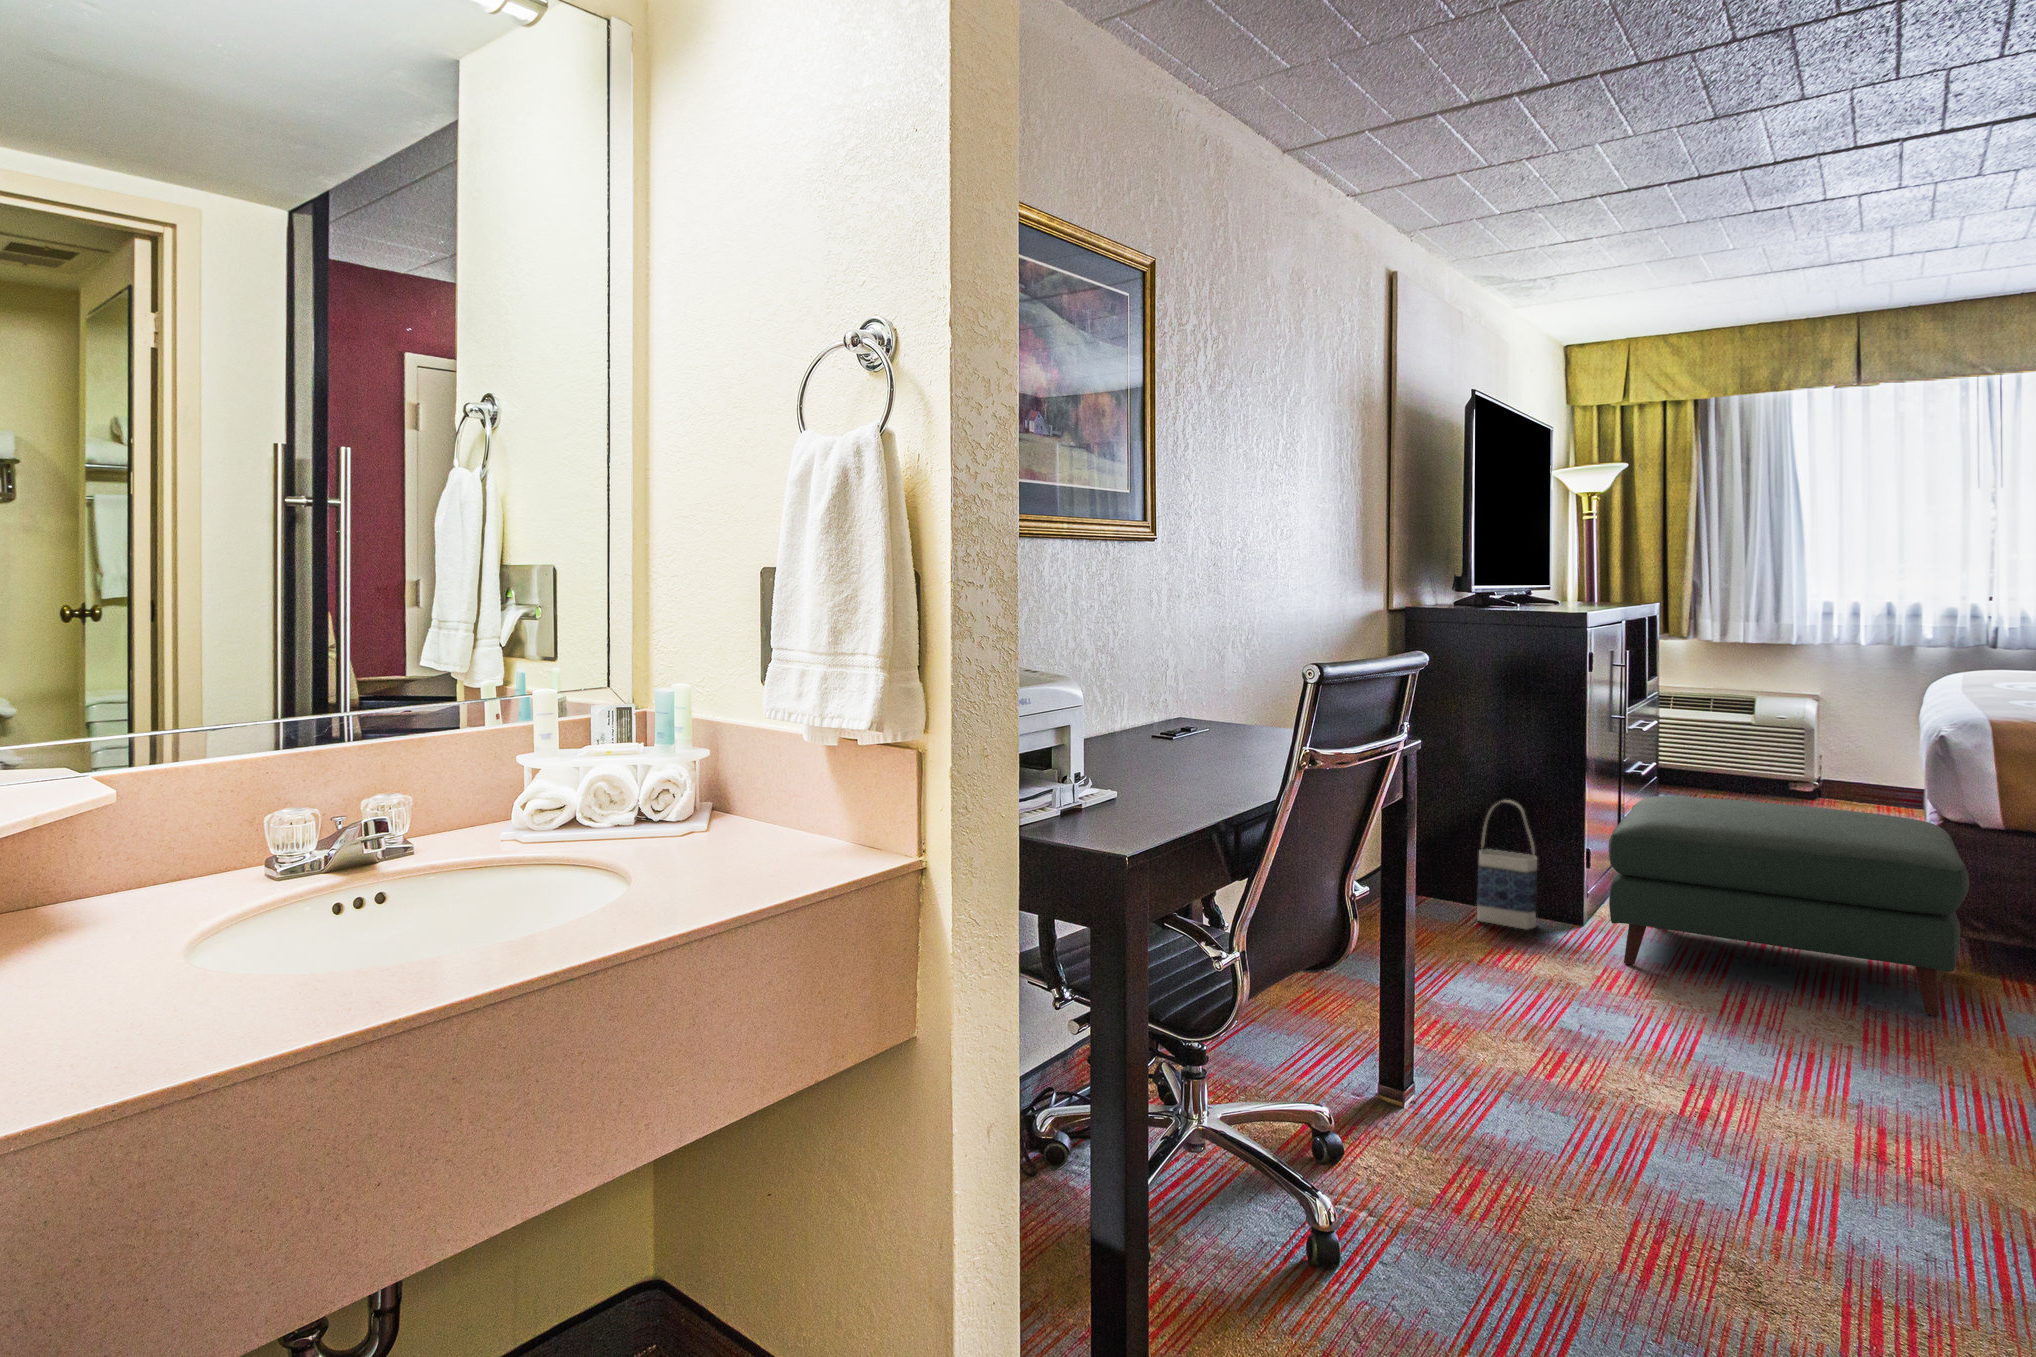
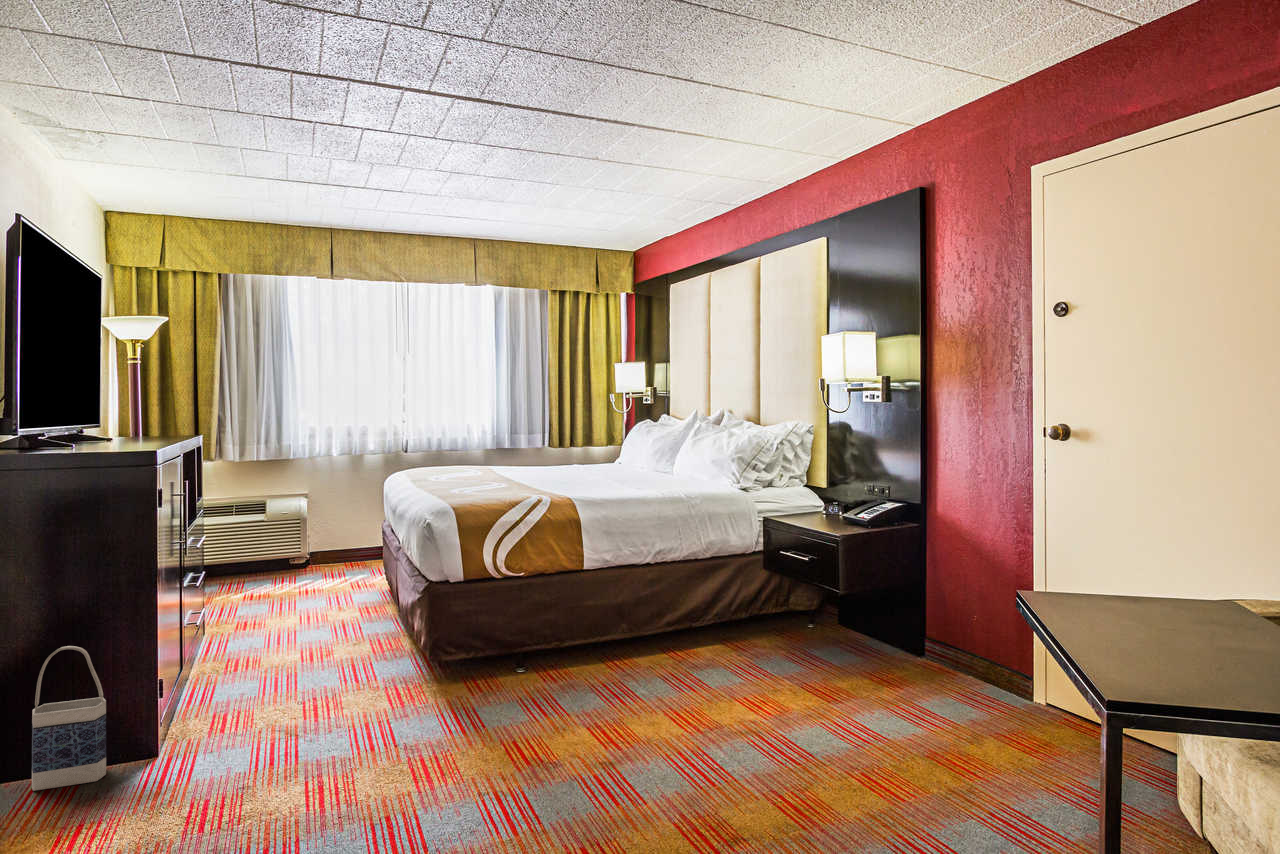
ottoman: present [1609,796,1969,1016] -> none [188,590,462,787]

